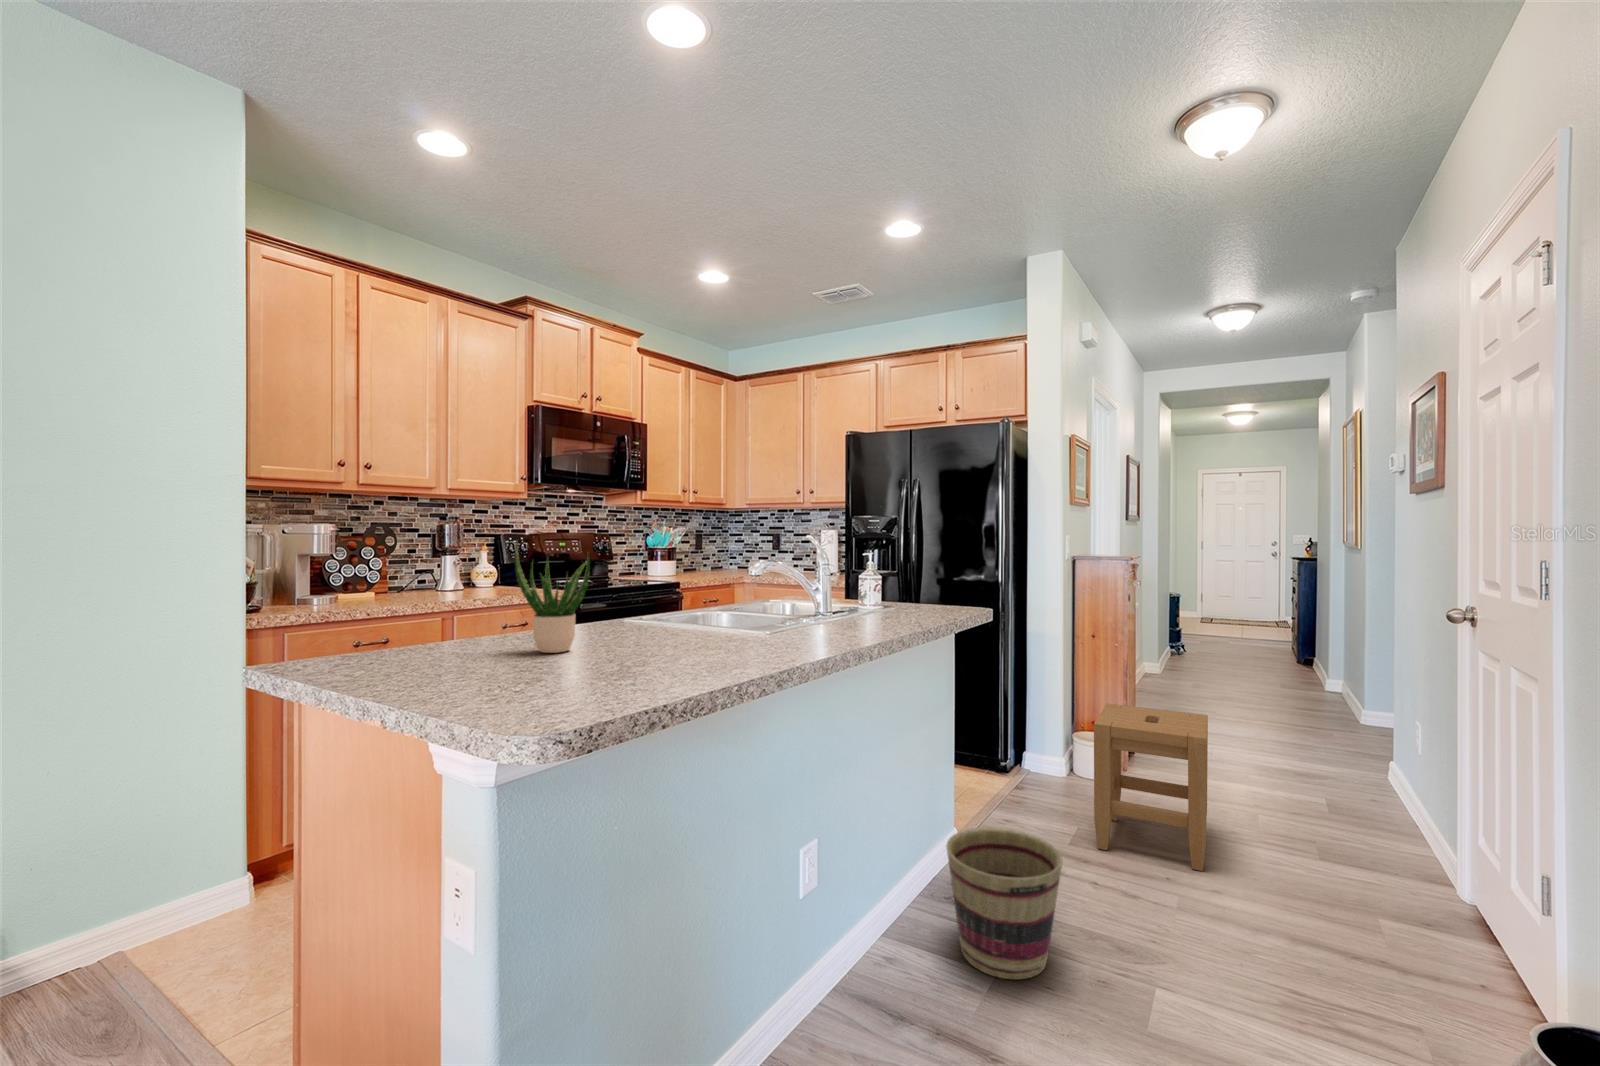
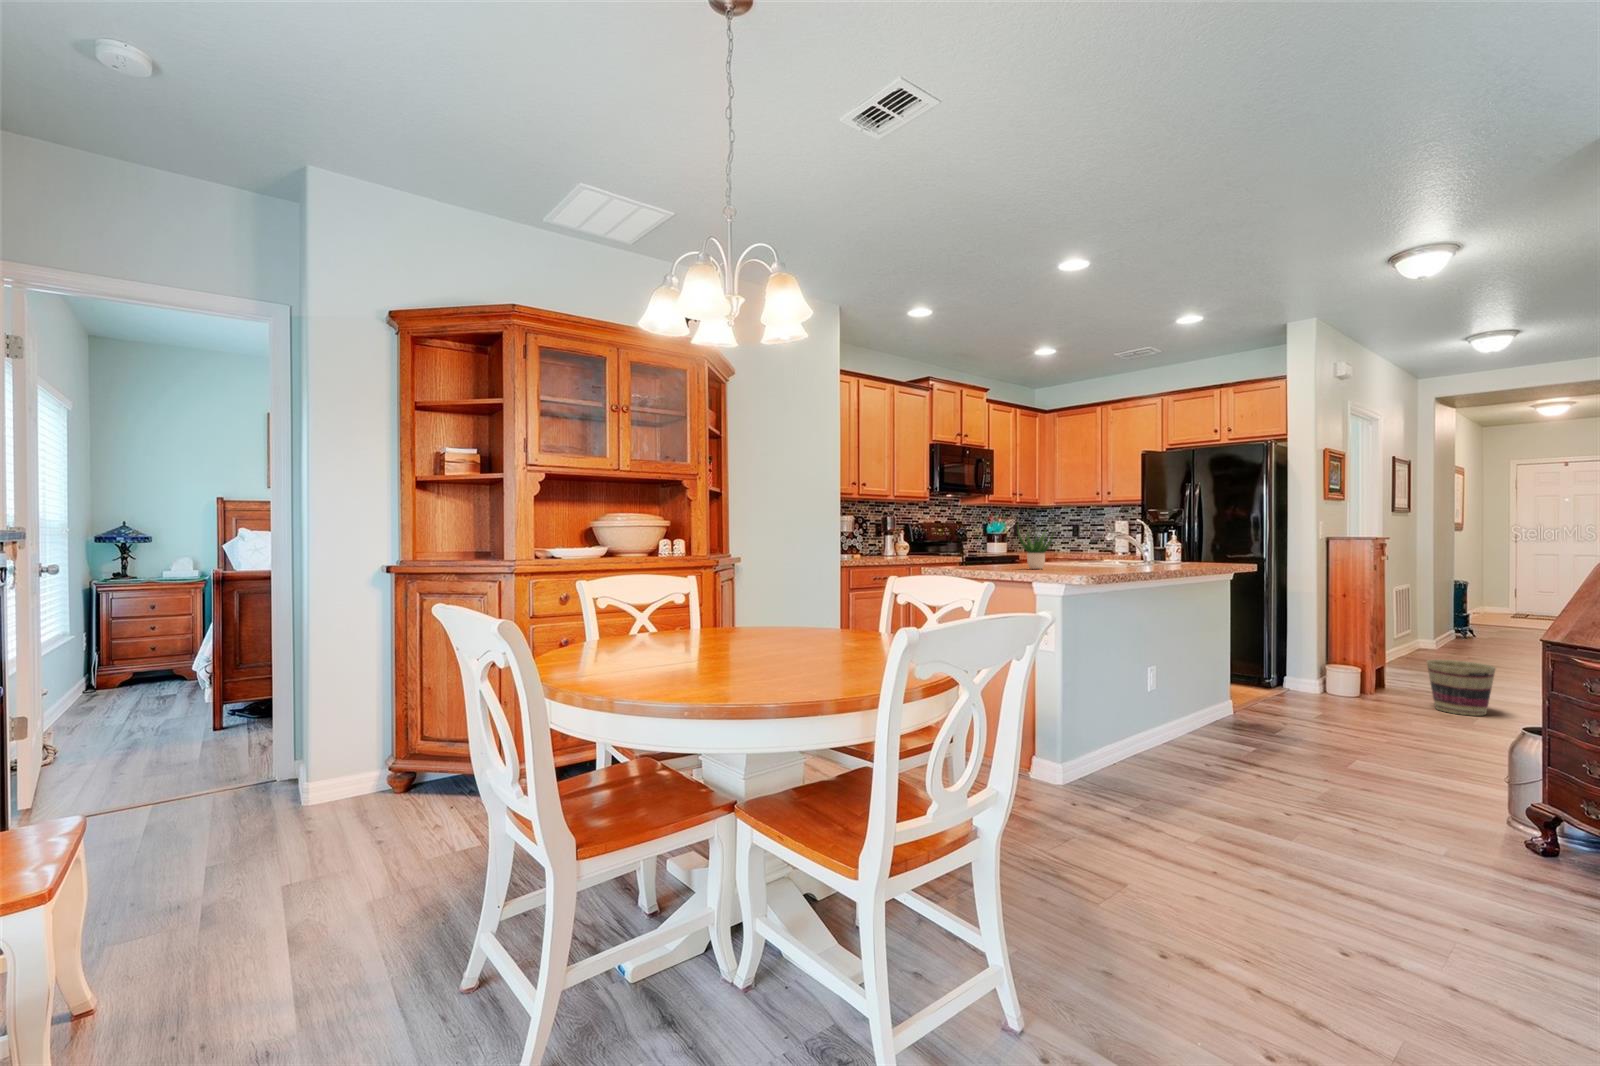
stool: present [1094,703,1208,871] -> none [1331,633,1422,729]
basket: present [946,827,1063,980] -> present [1427,660,1496,716]

